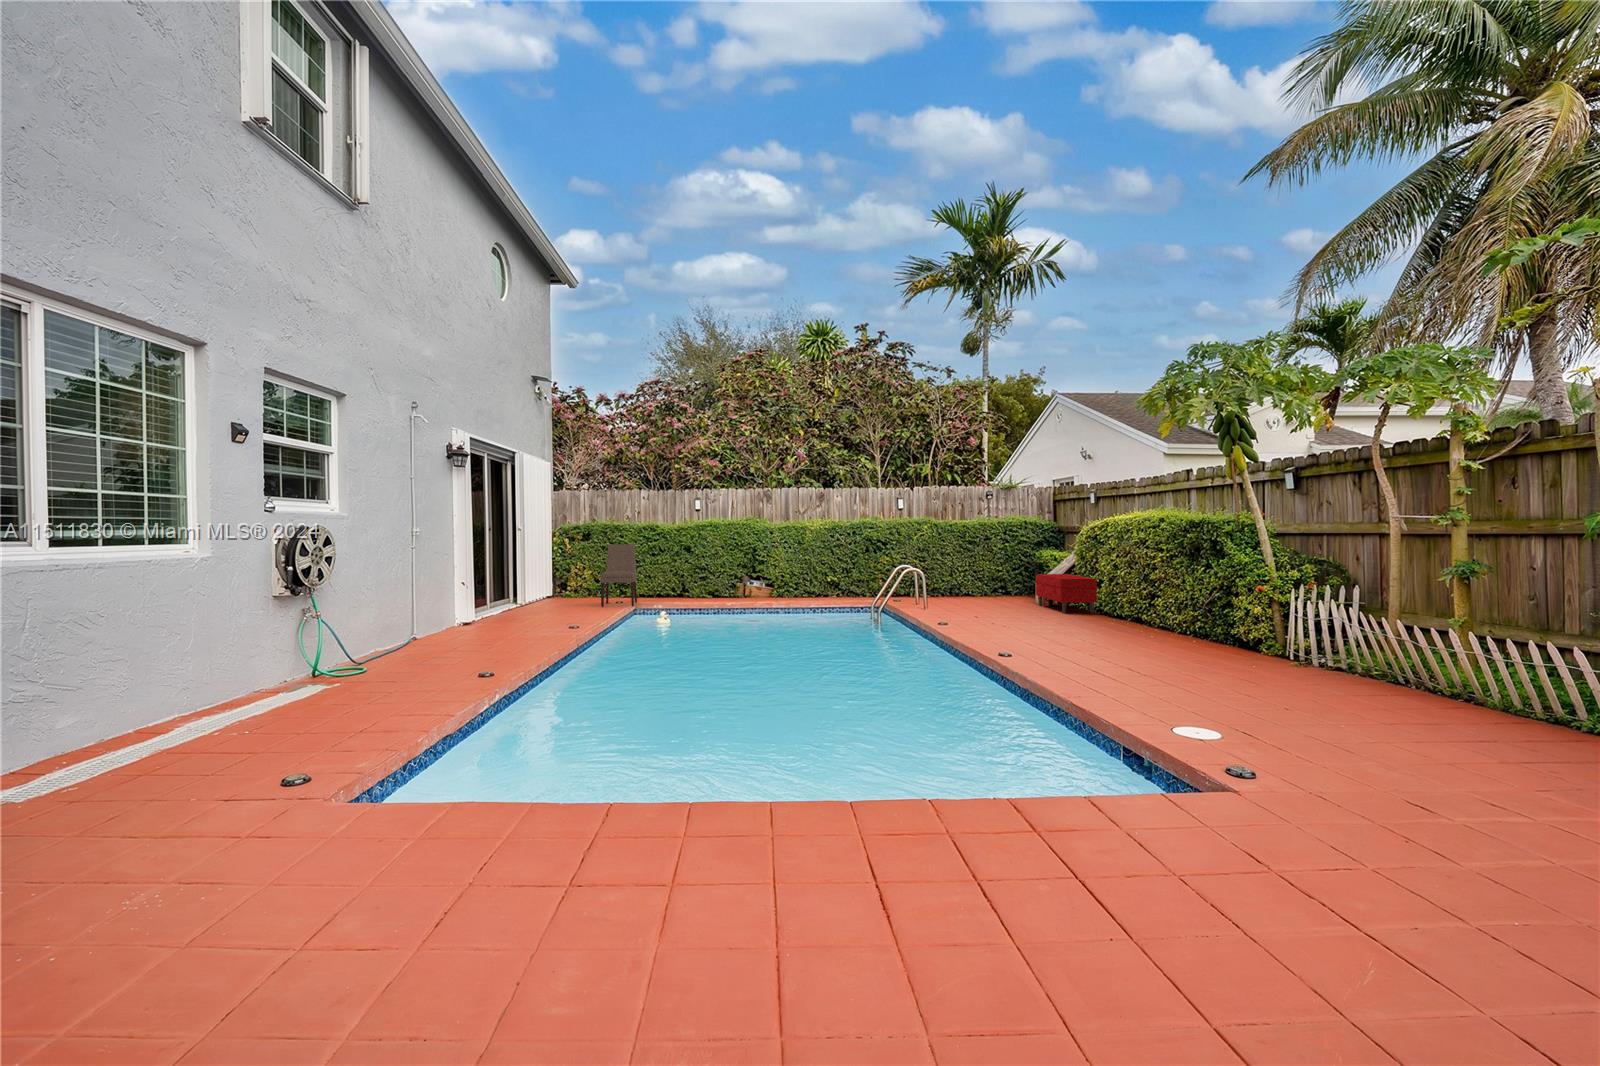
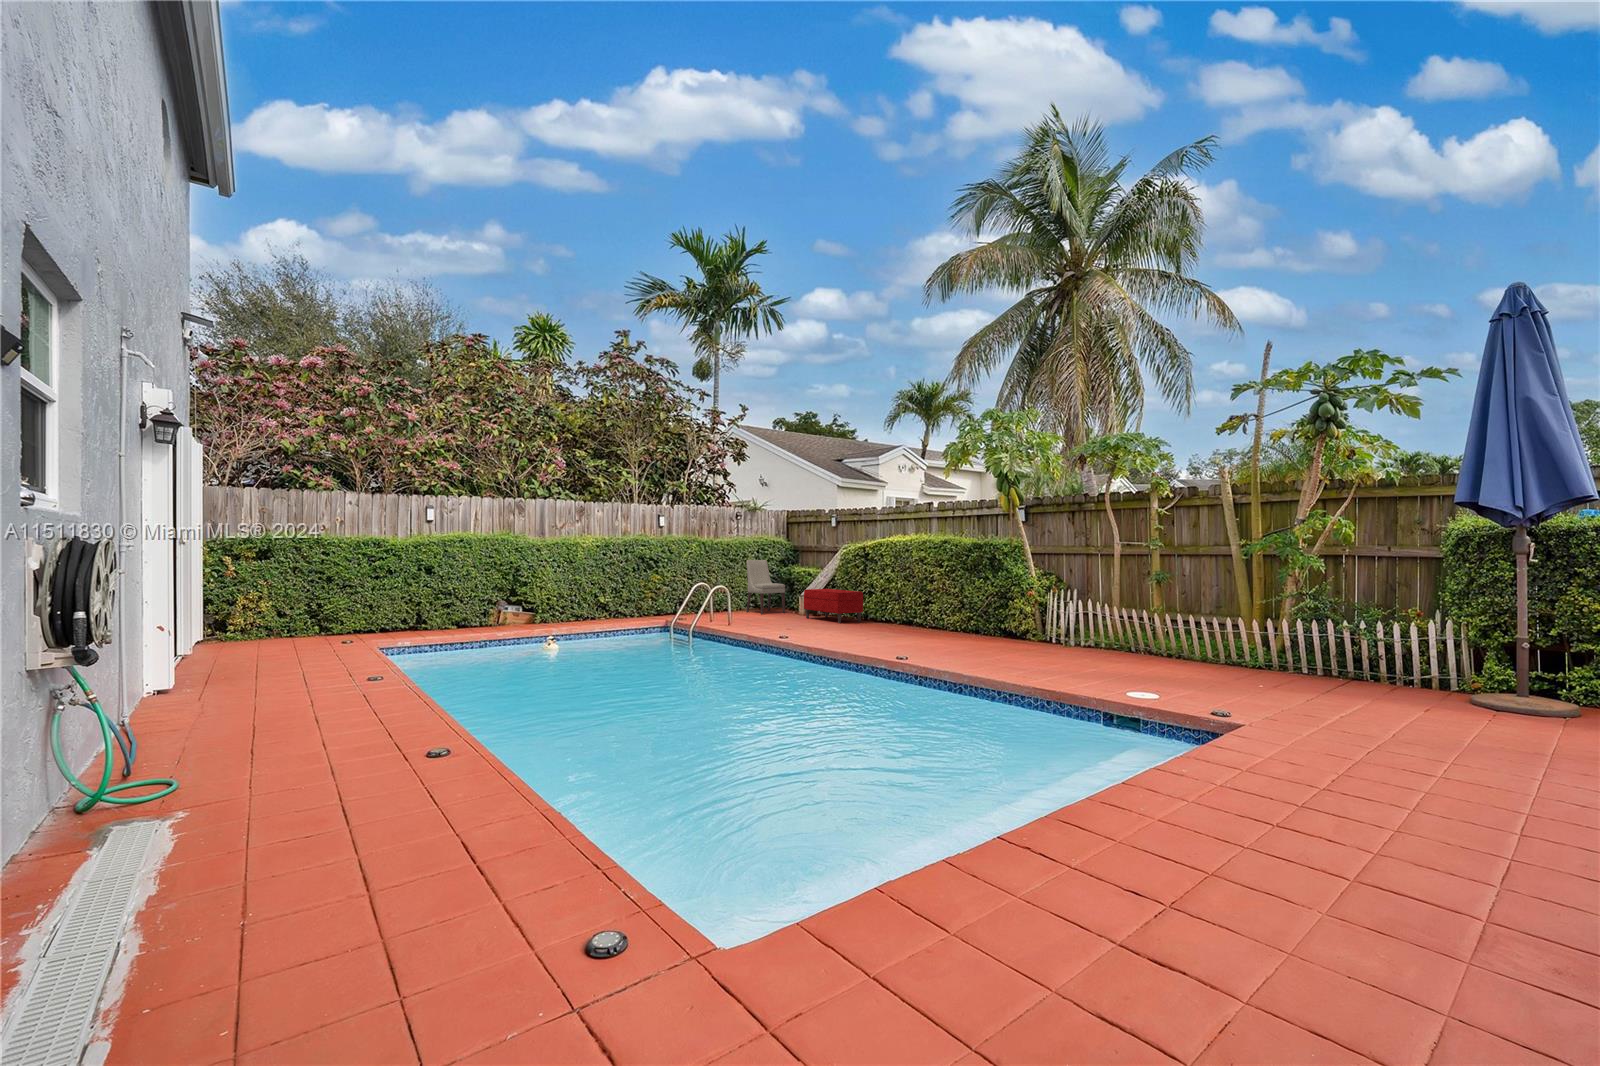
chair: present [600,544,637,607] -> present [746,560,785,614]

